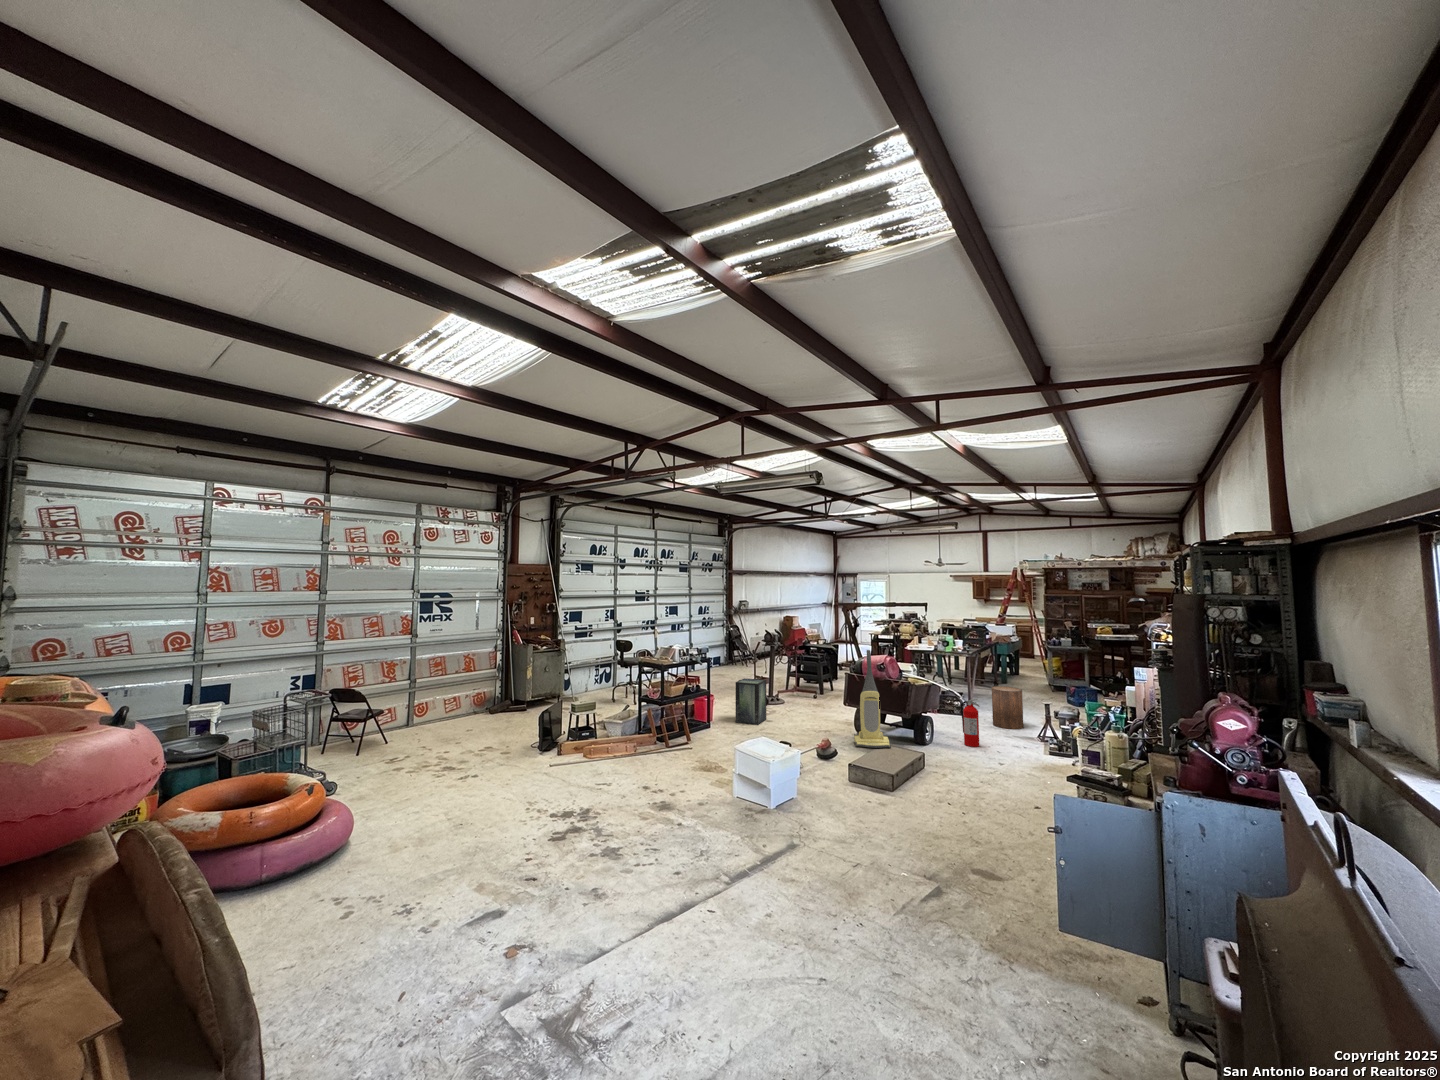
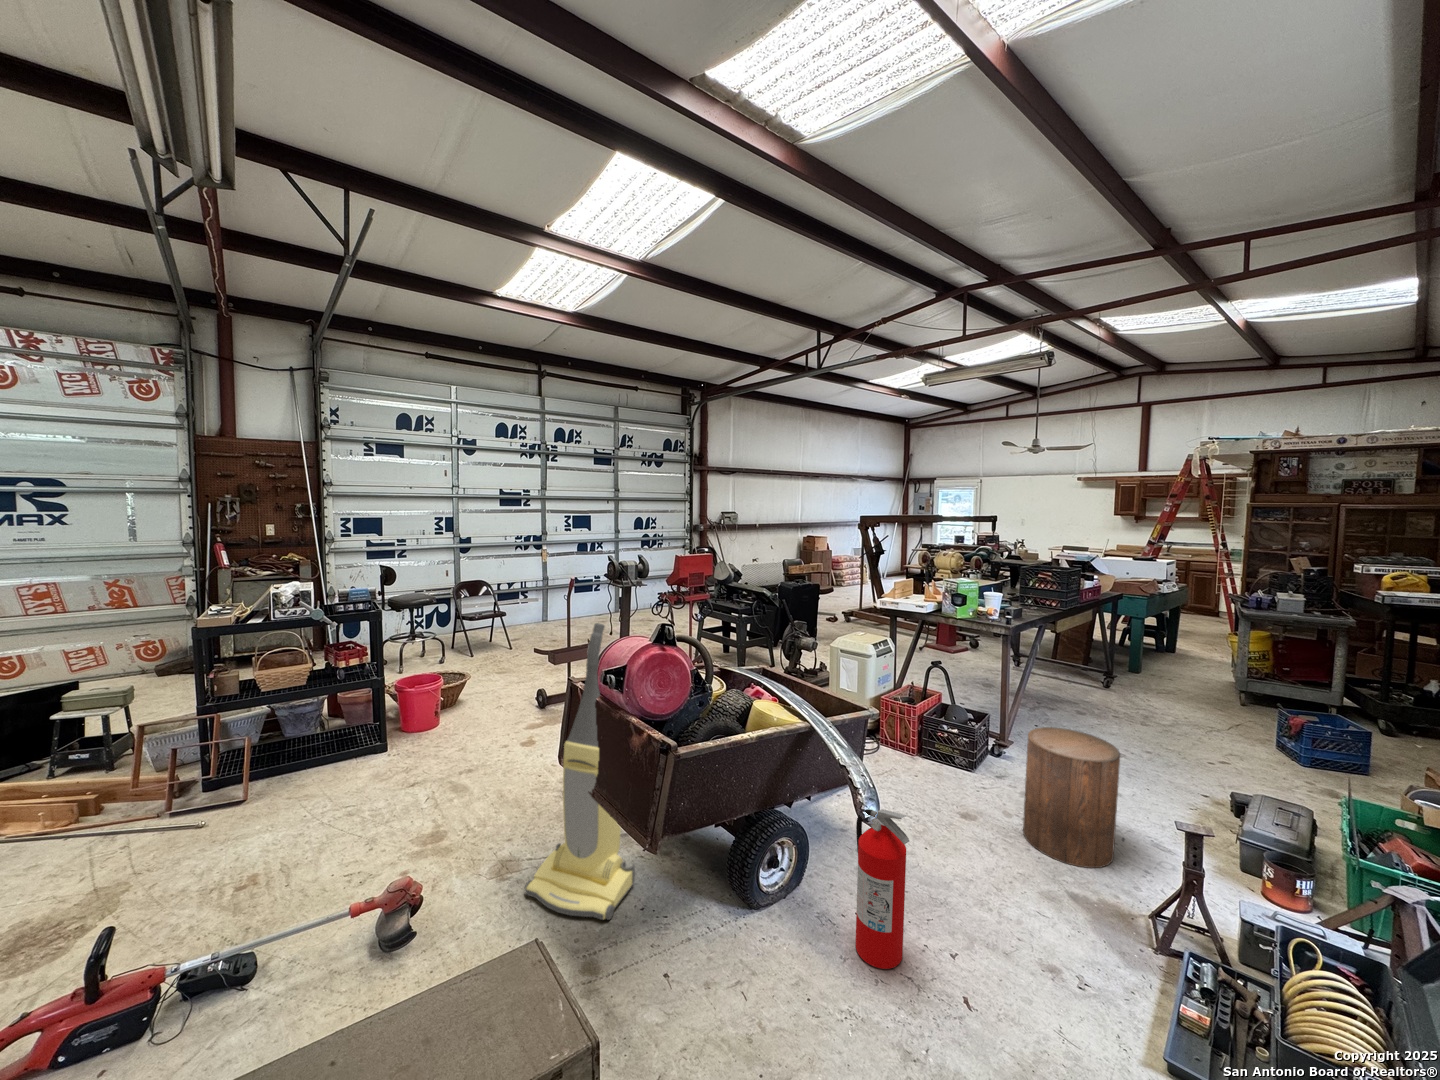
storage box: present [735,678,766,725] -> none [445,650,519,754]

